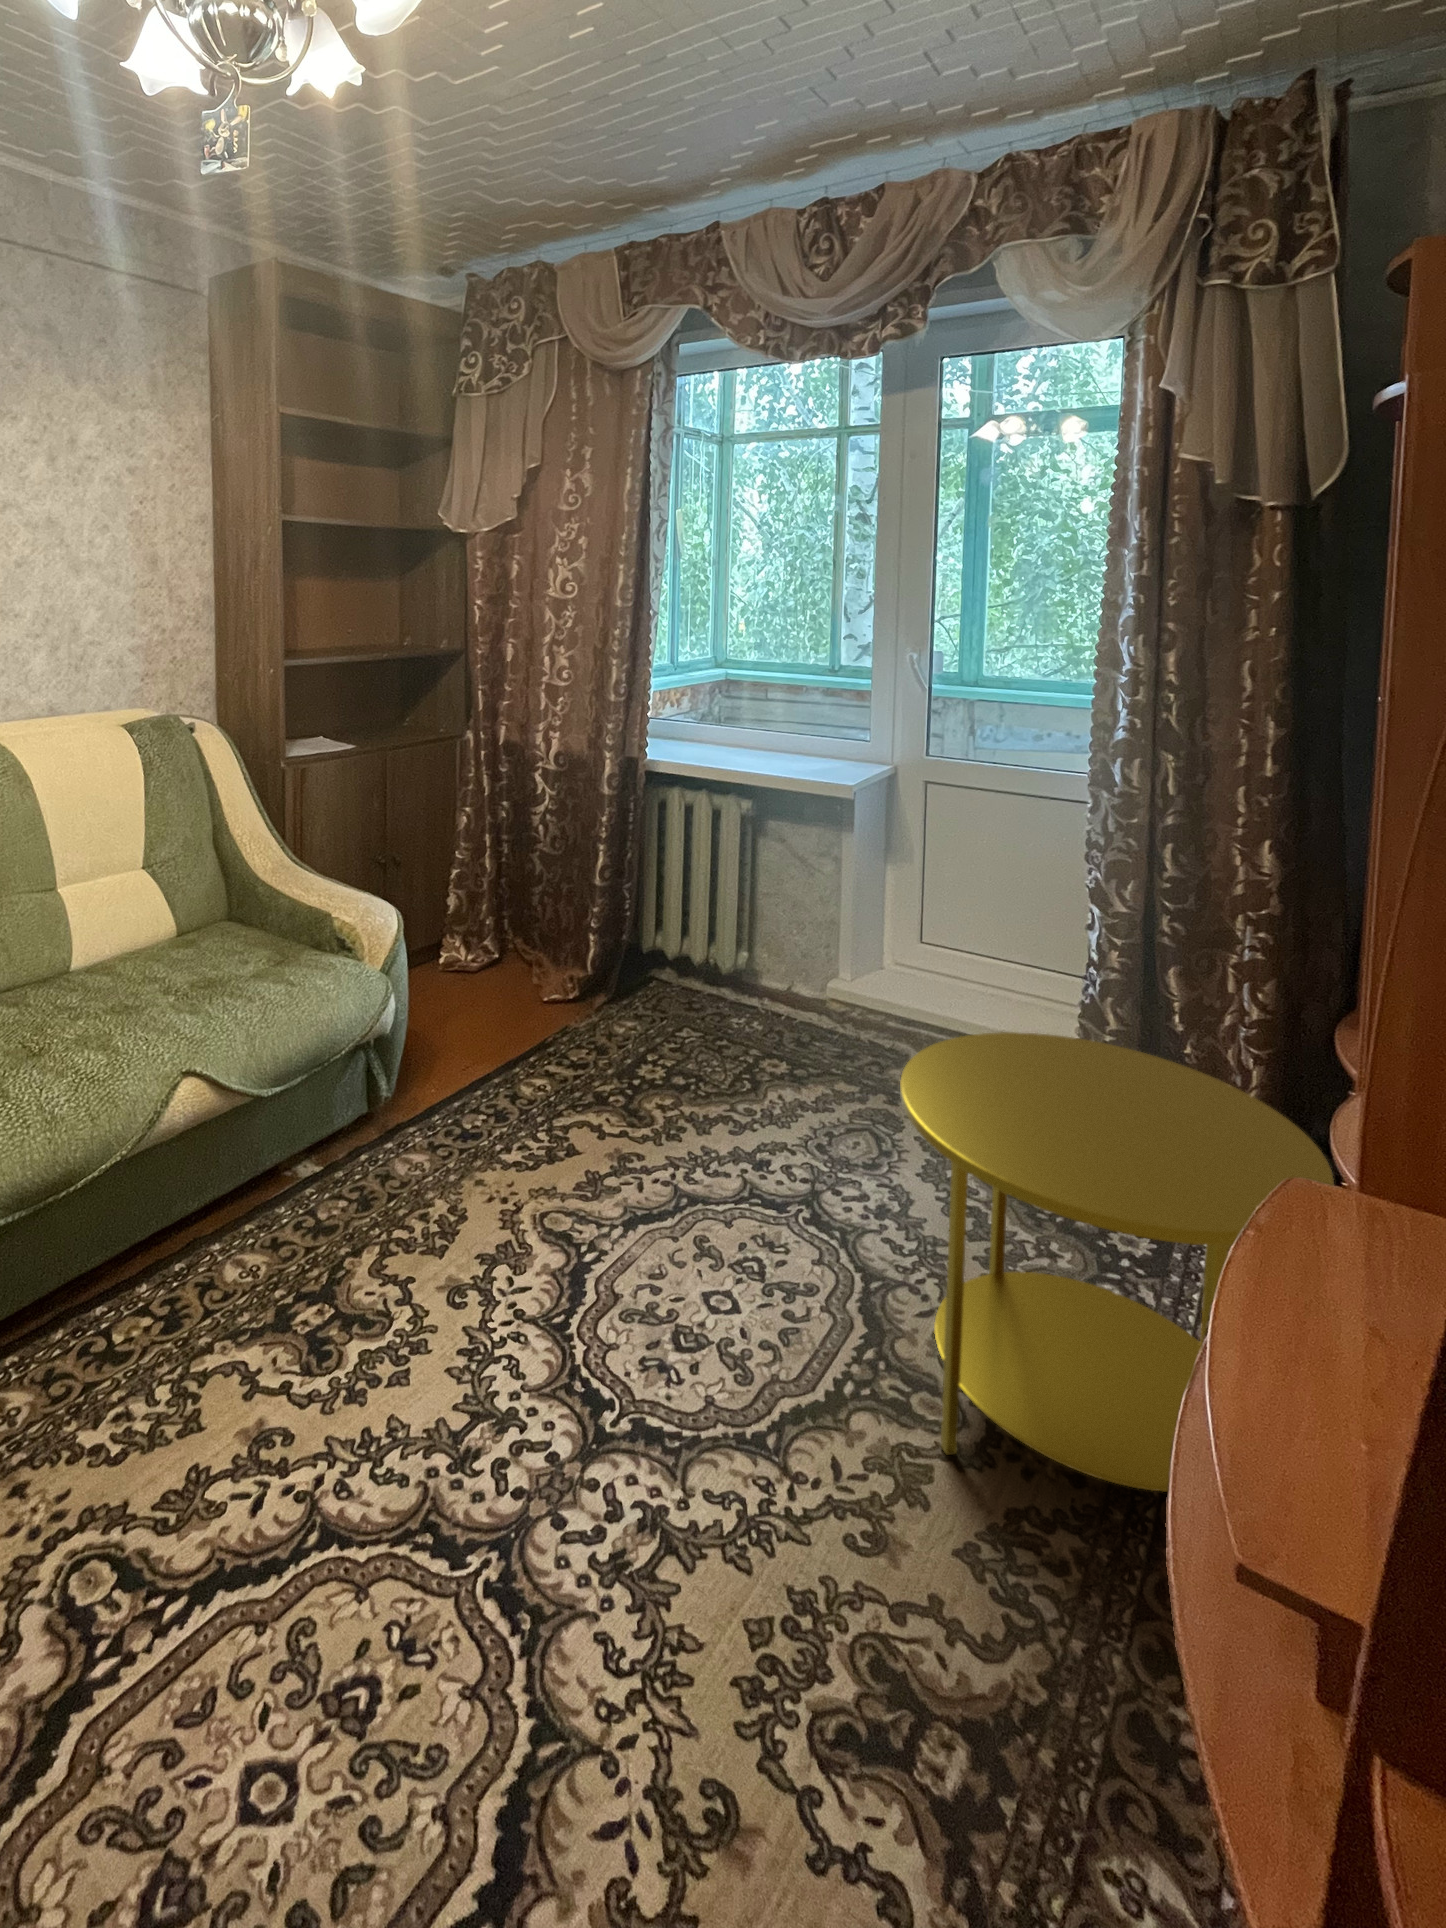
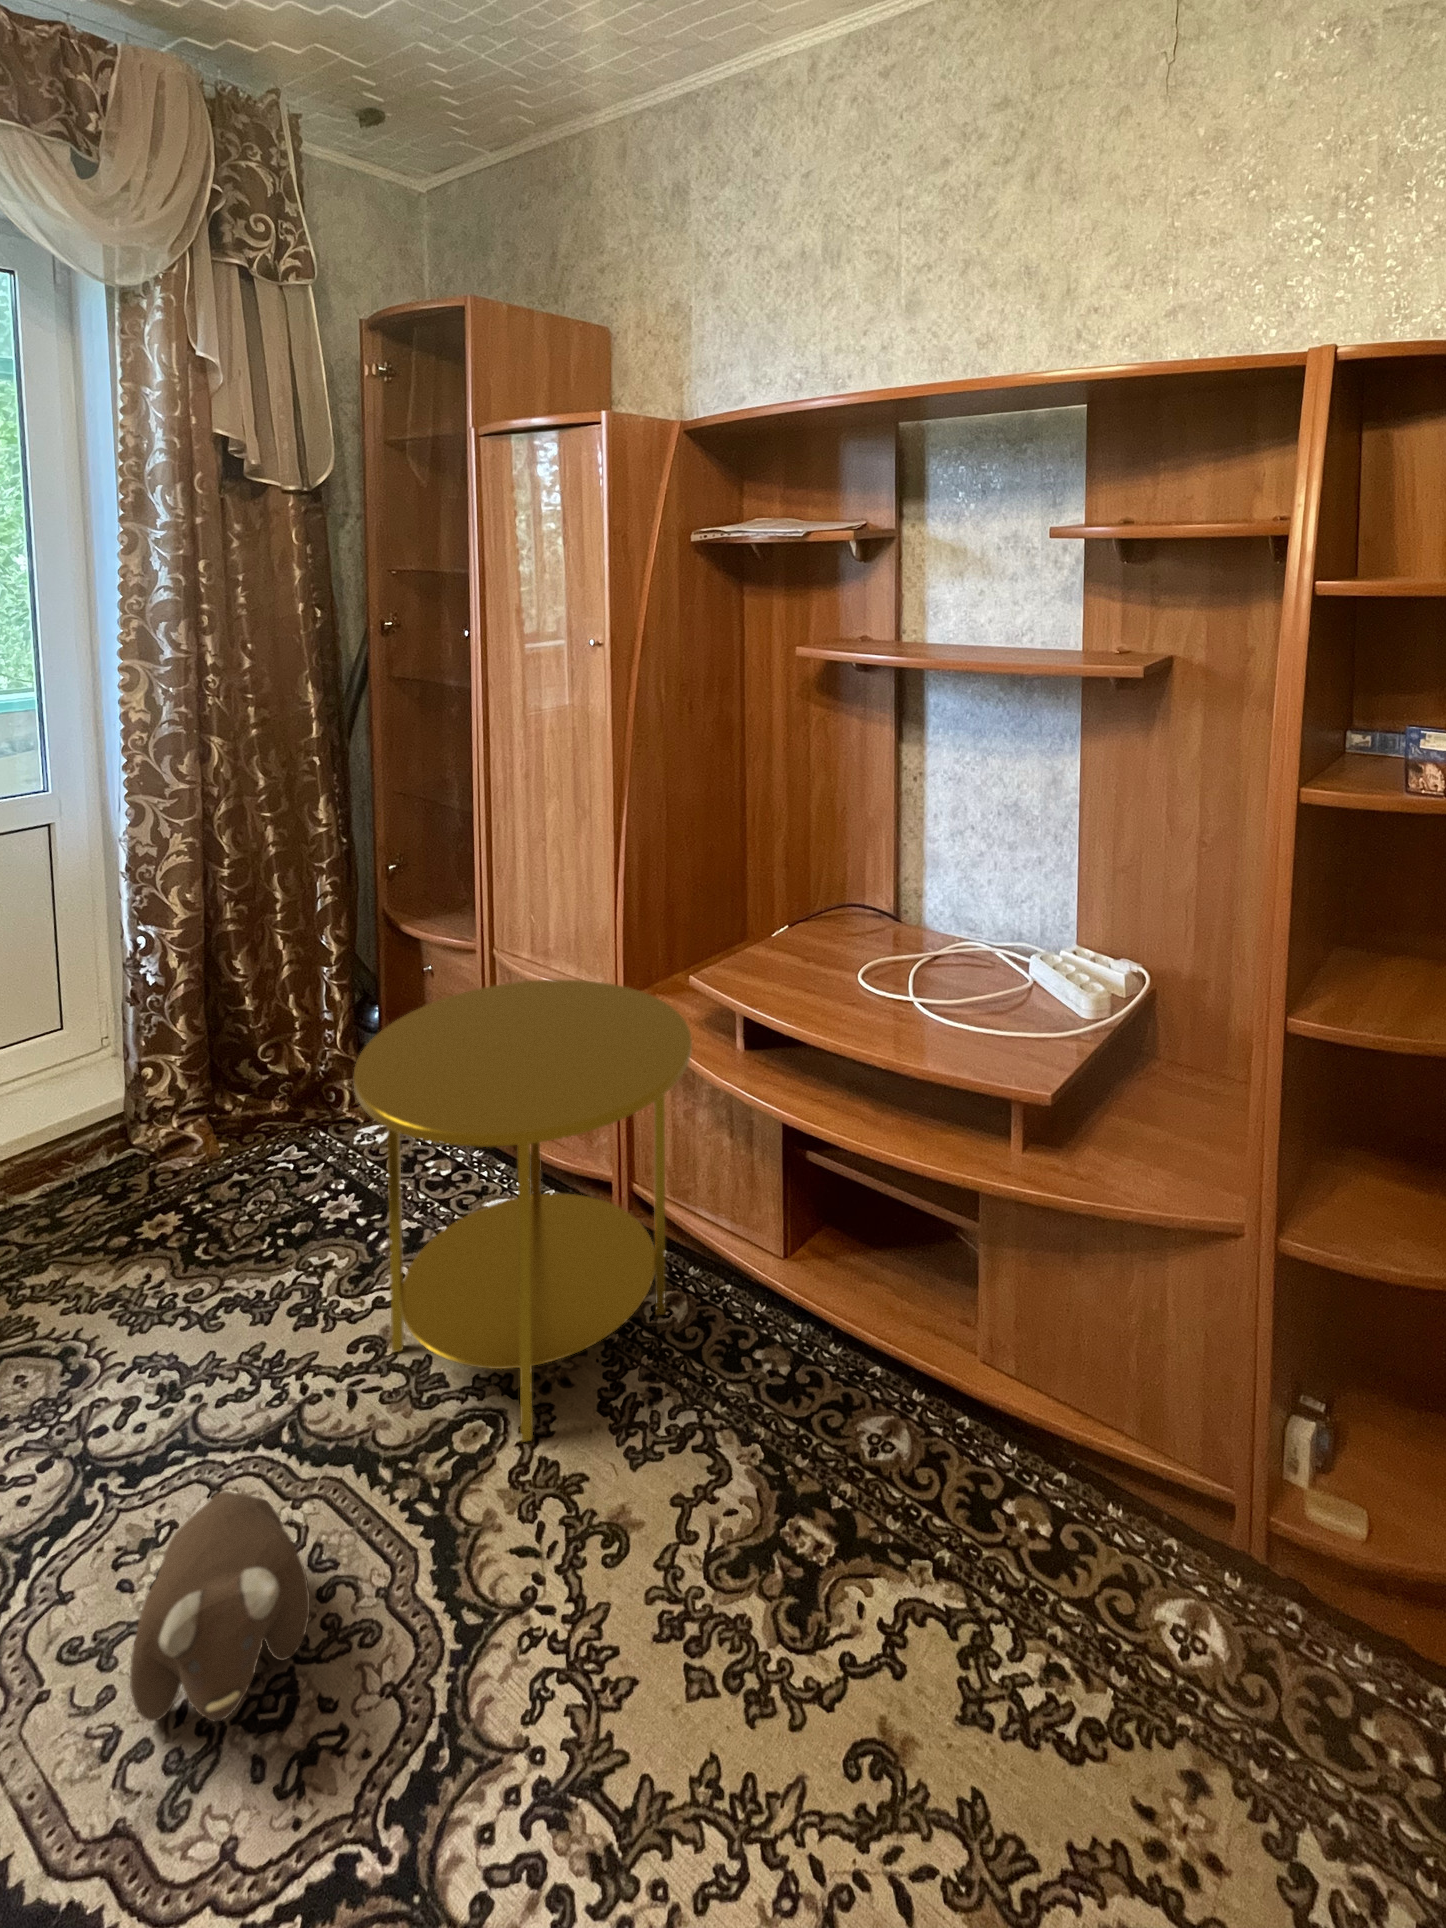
plush toy: none [633,1210,772,1340] -> present [130,1491,310,1721]

